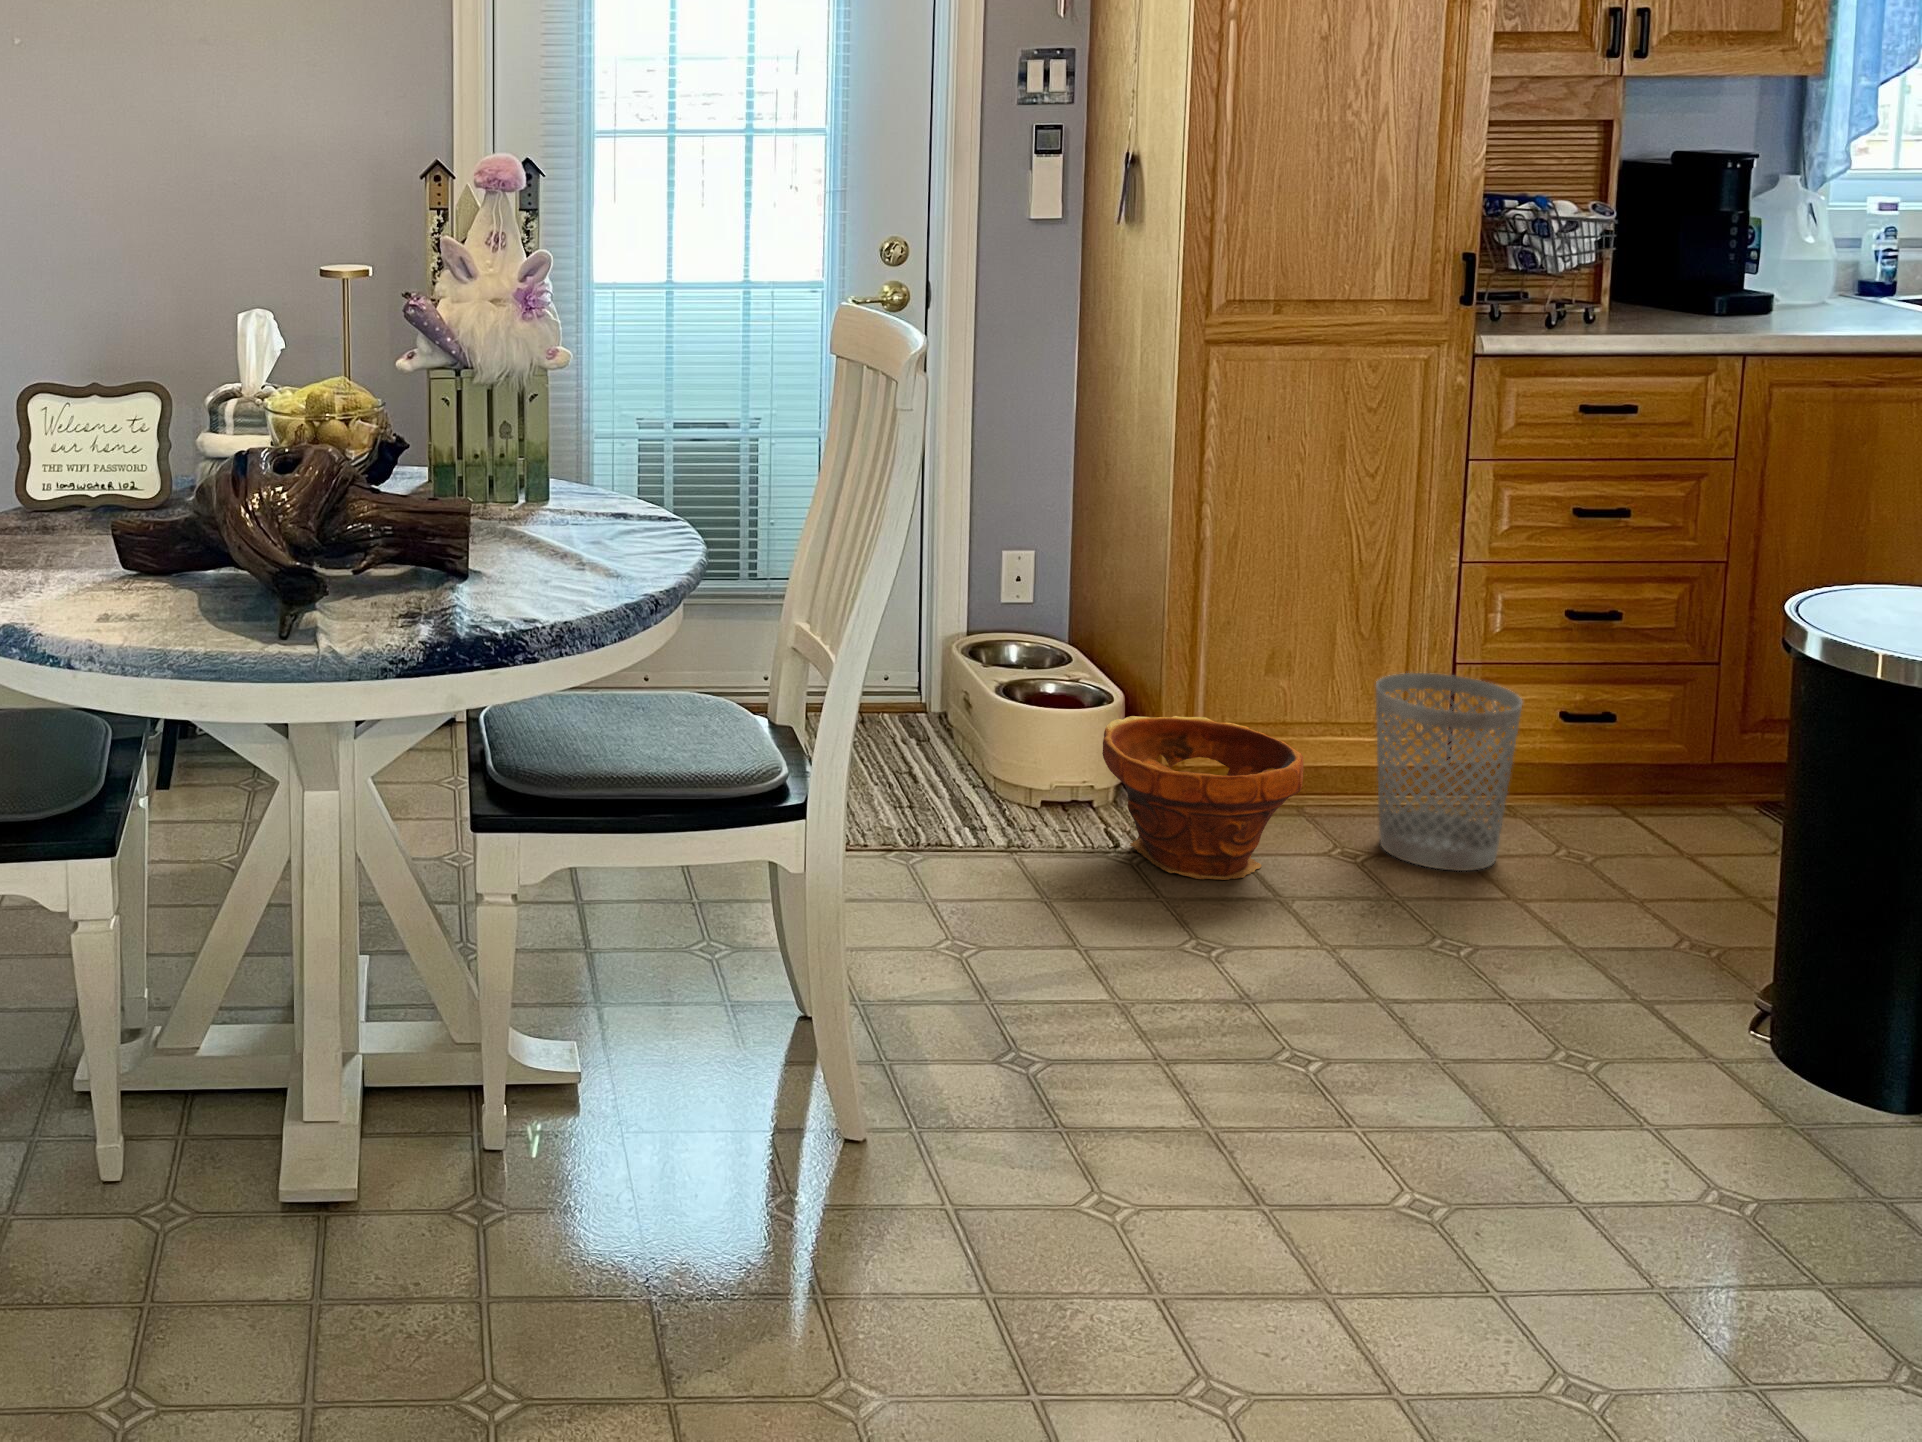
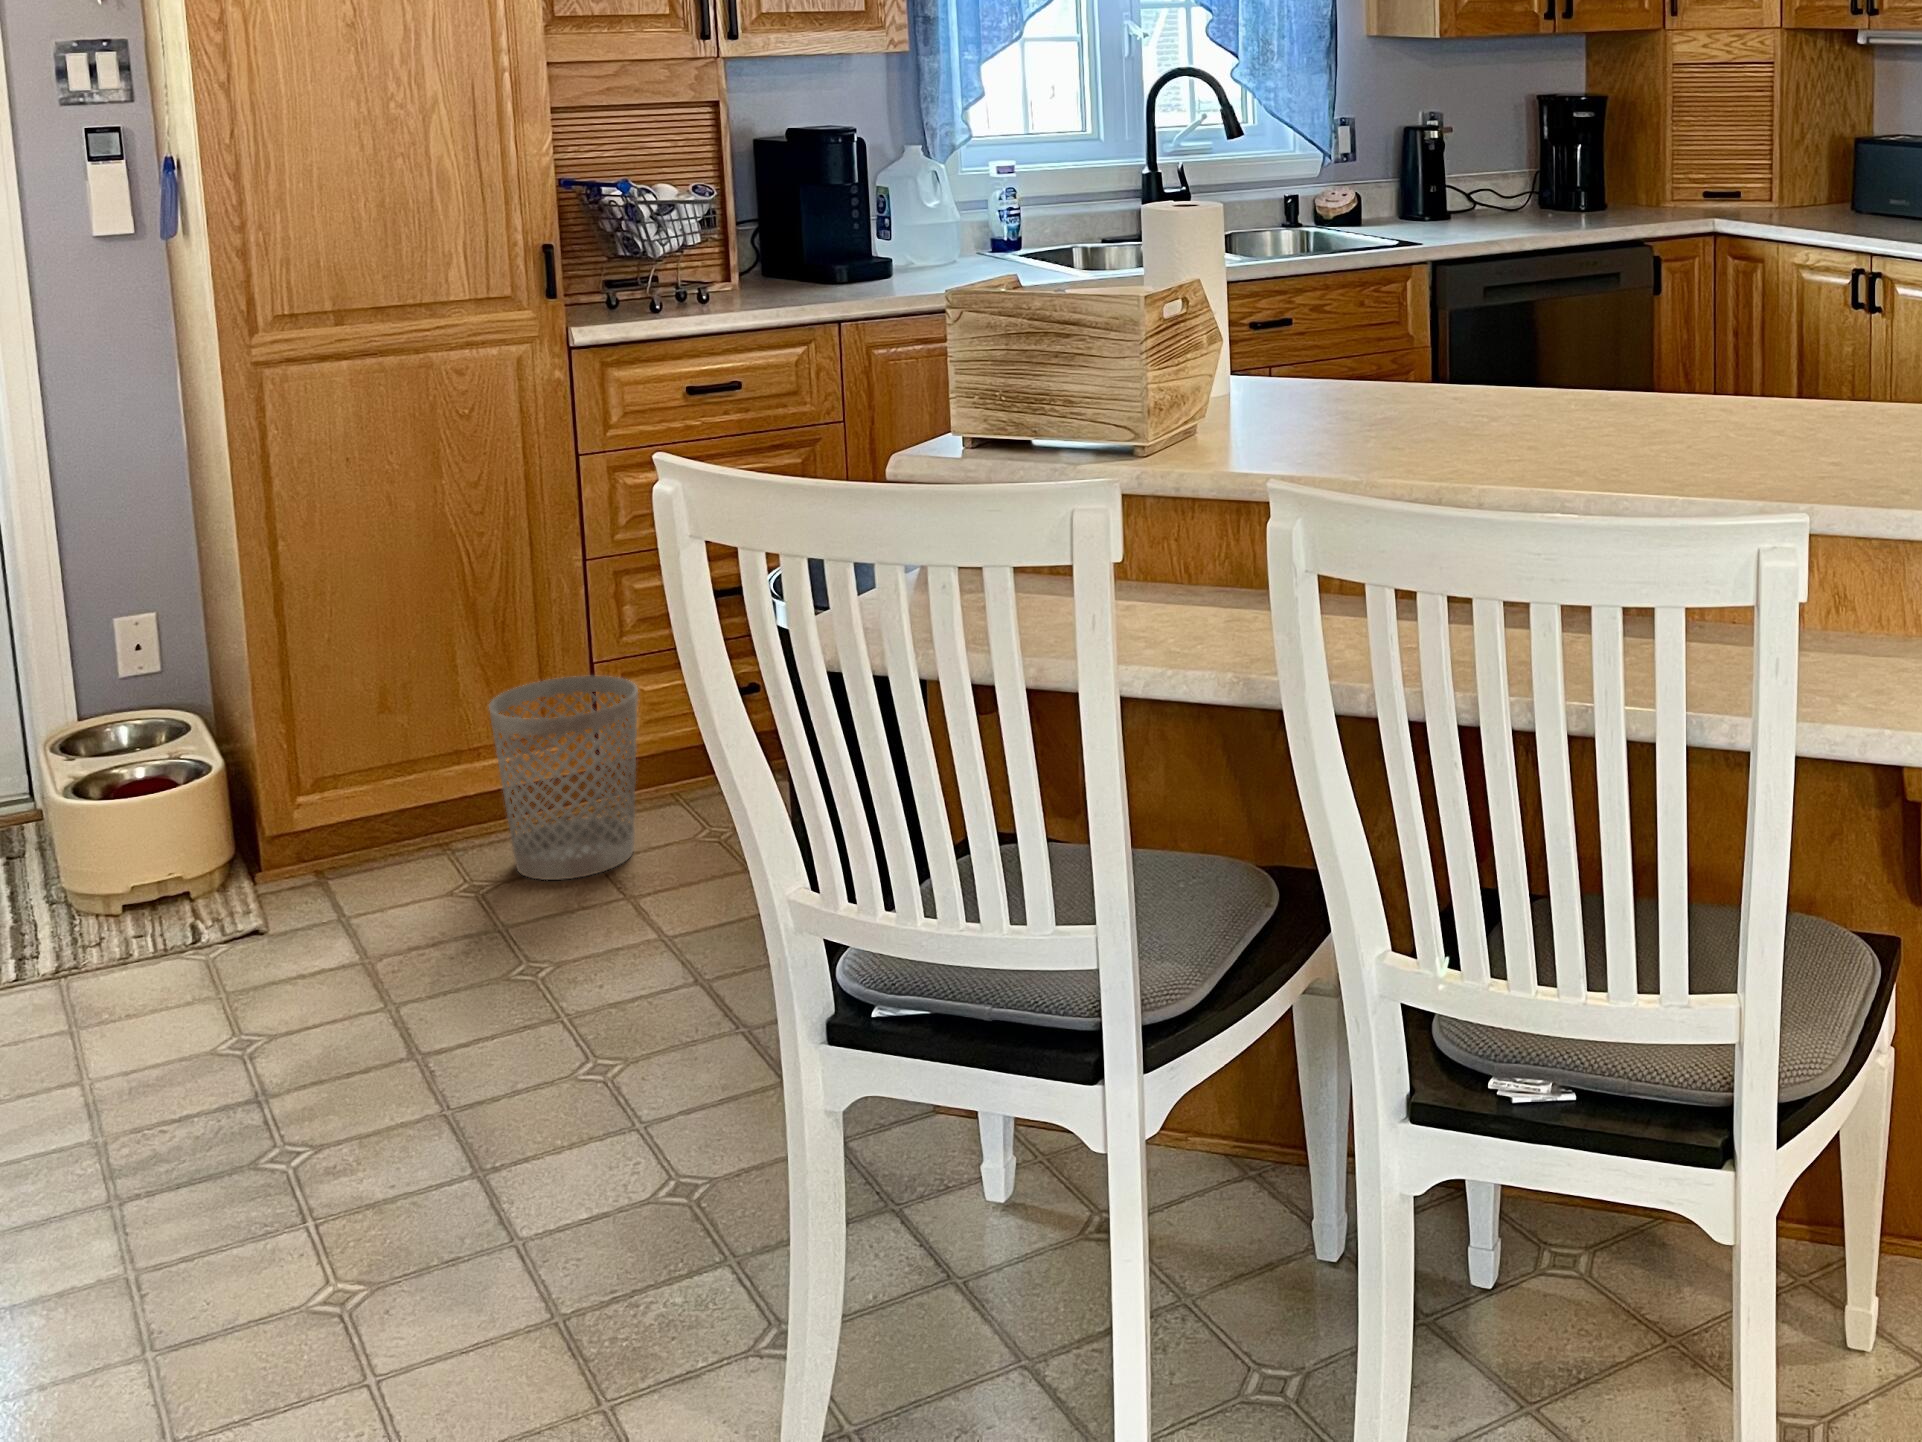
planter: present [1102,716,1303,880] -> none [160,773,402,959]

